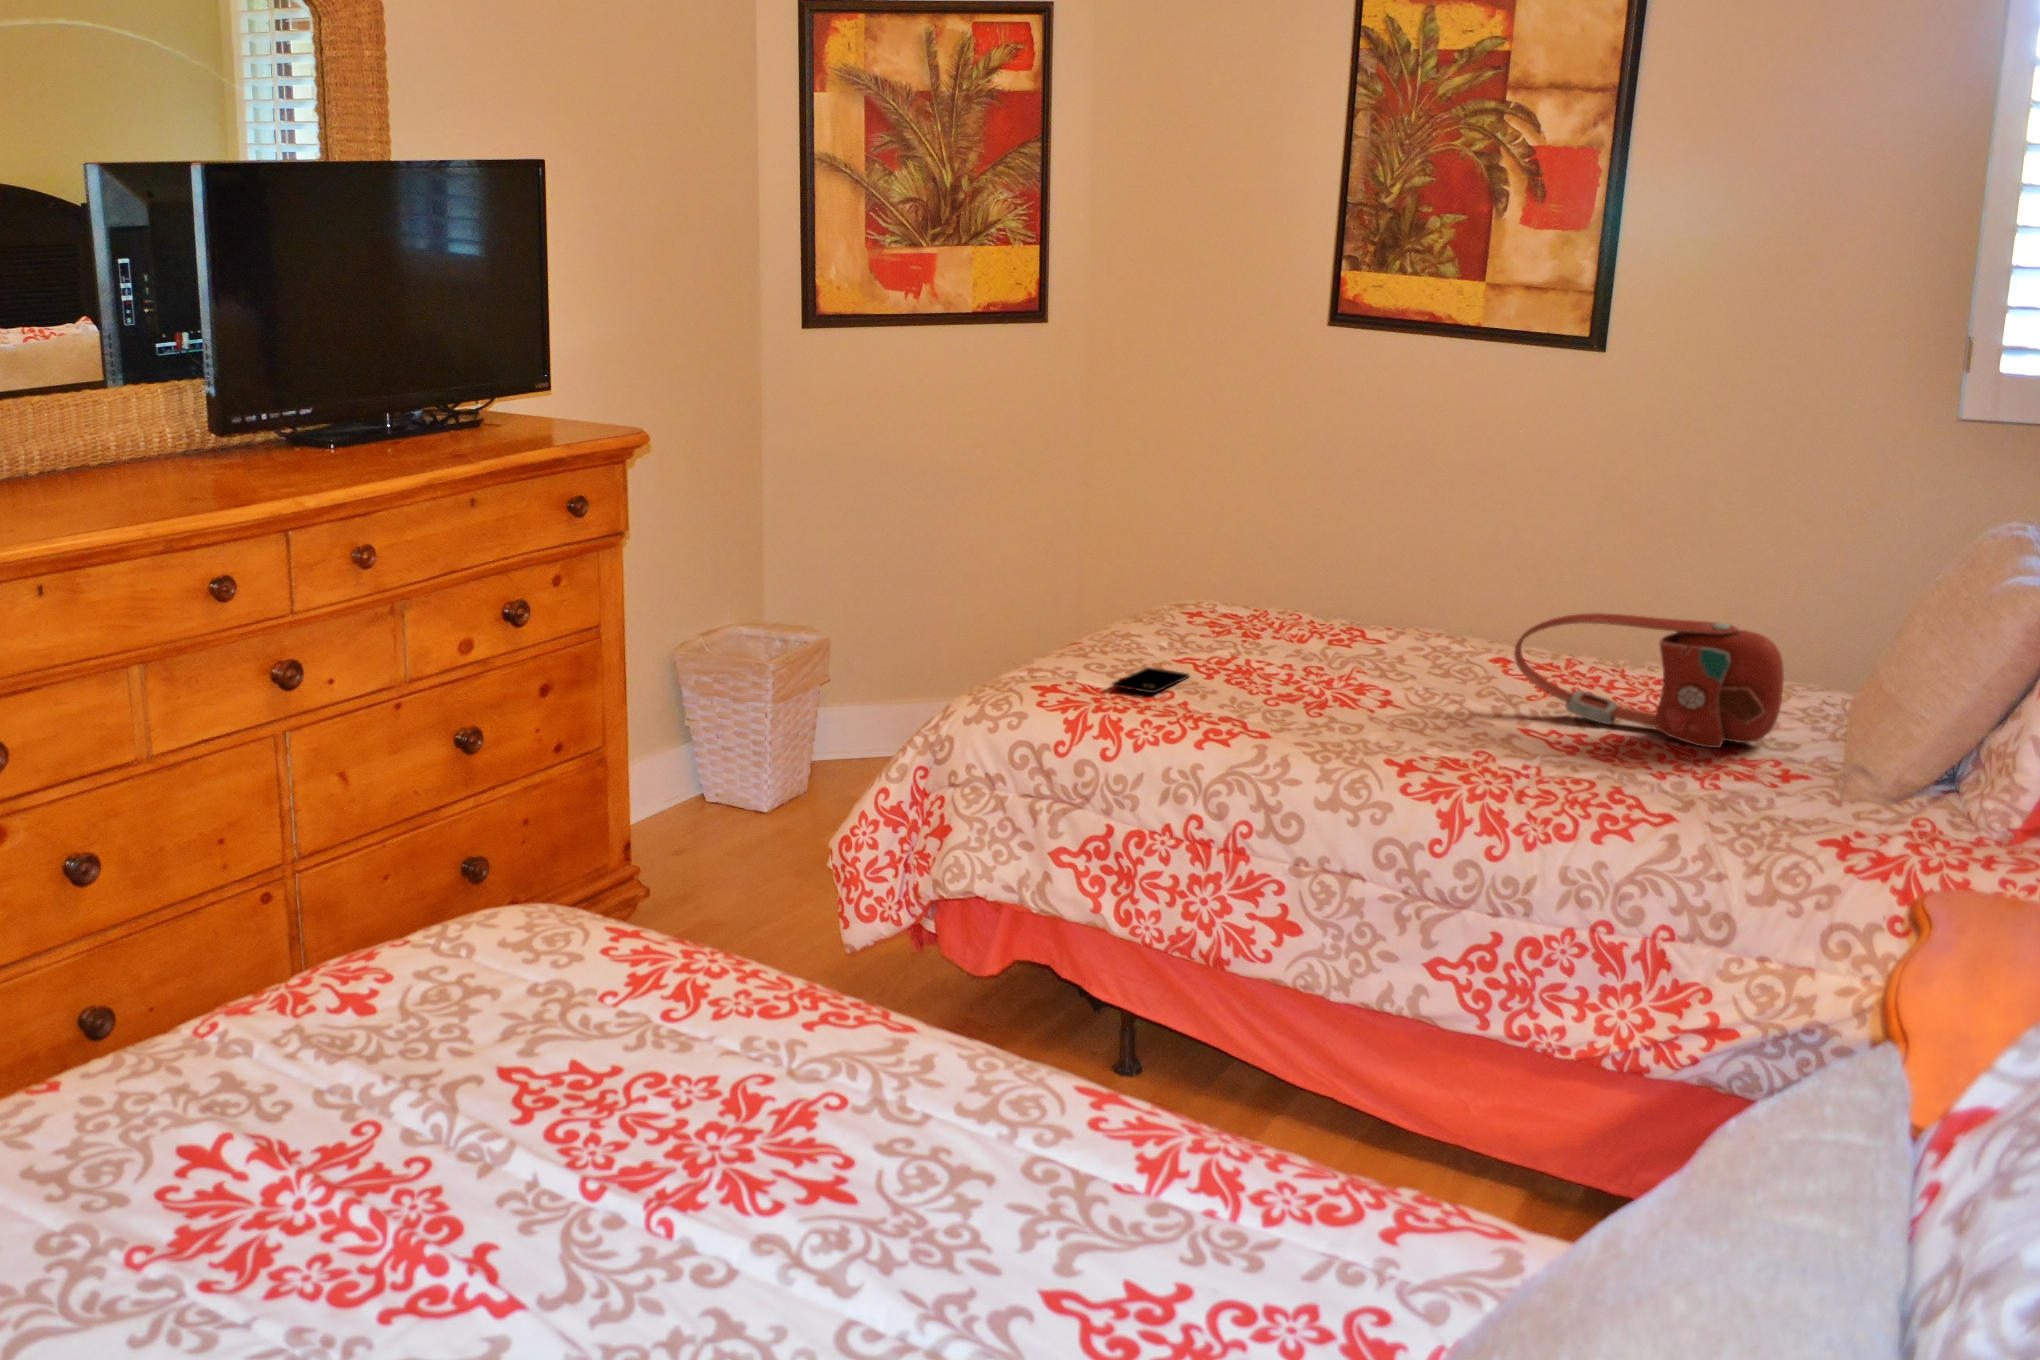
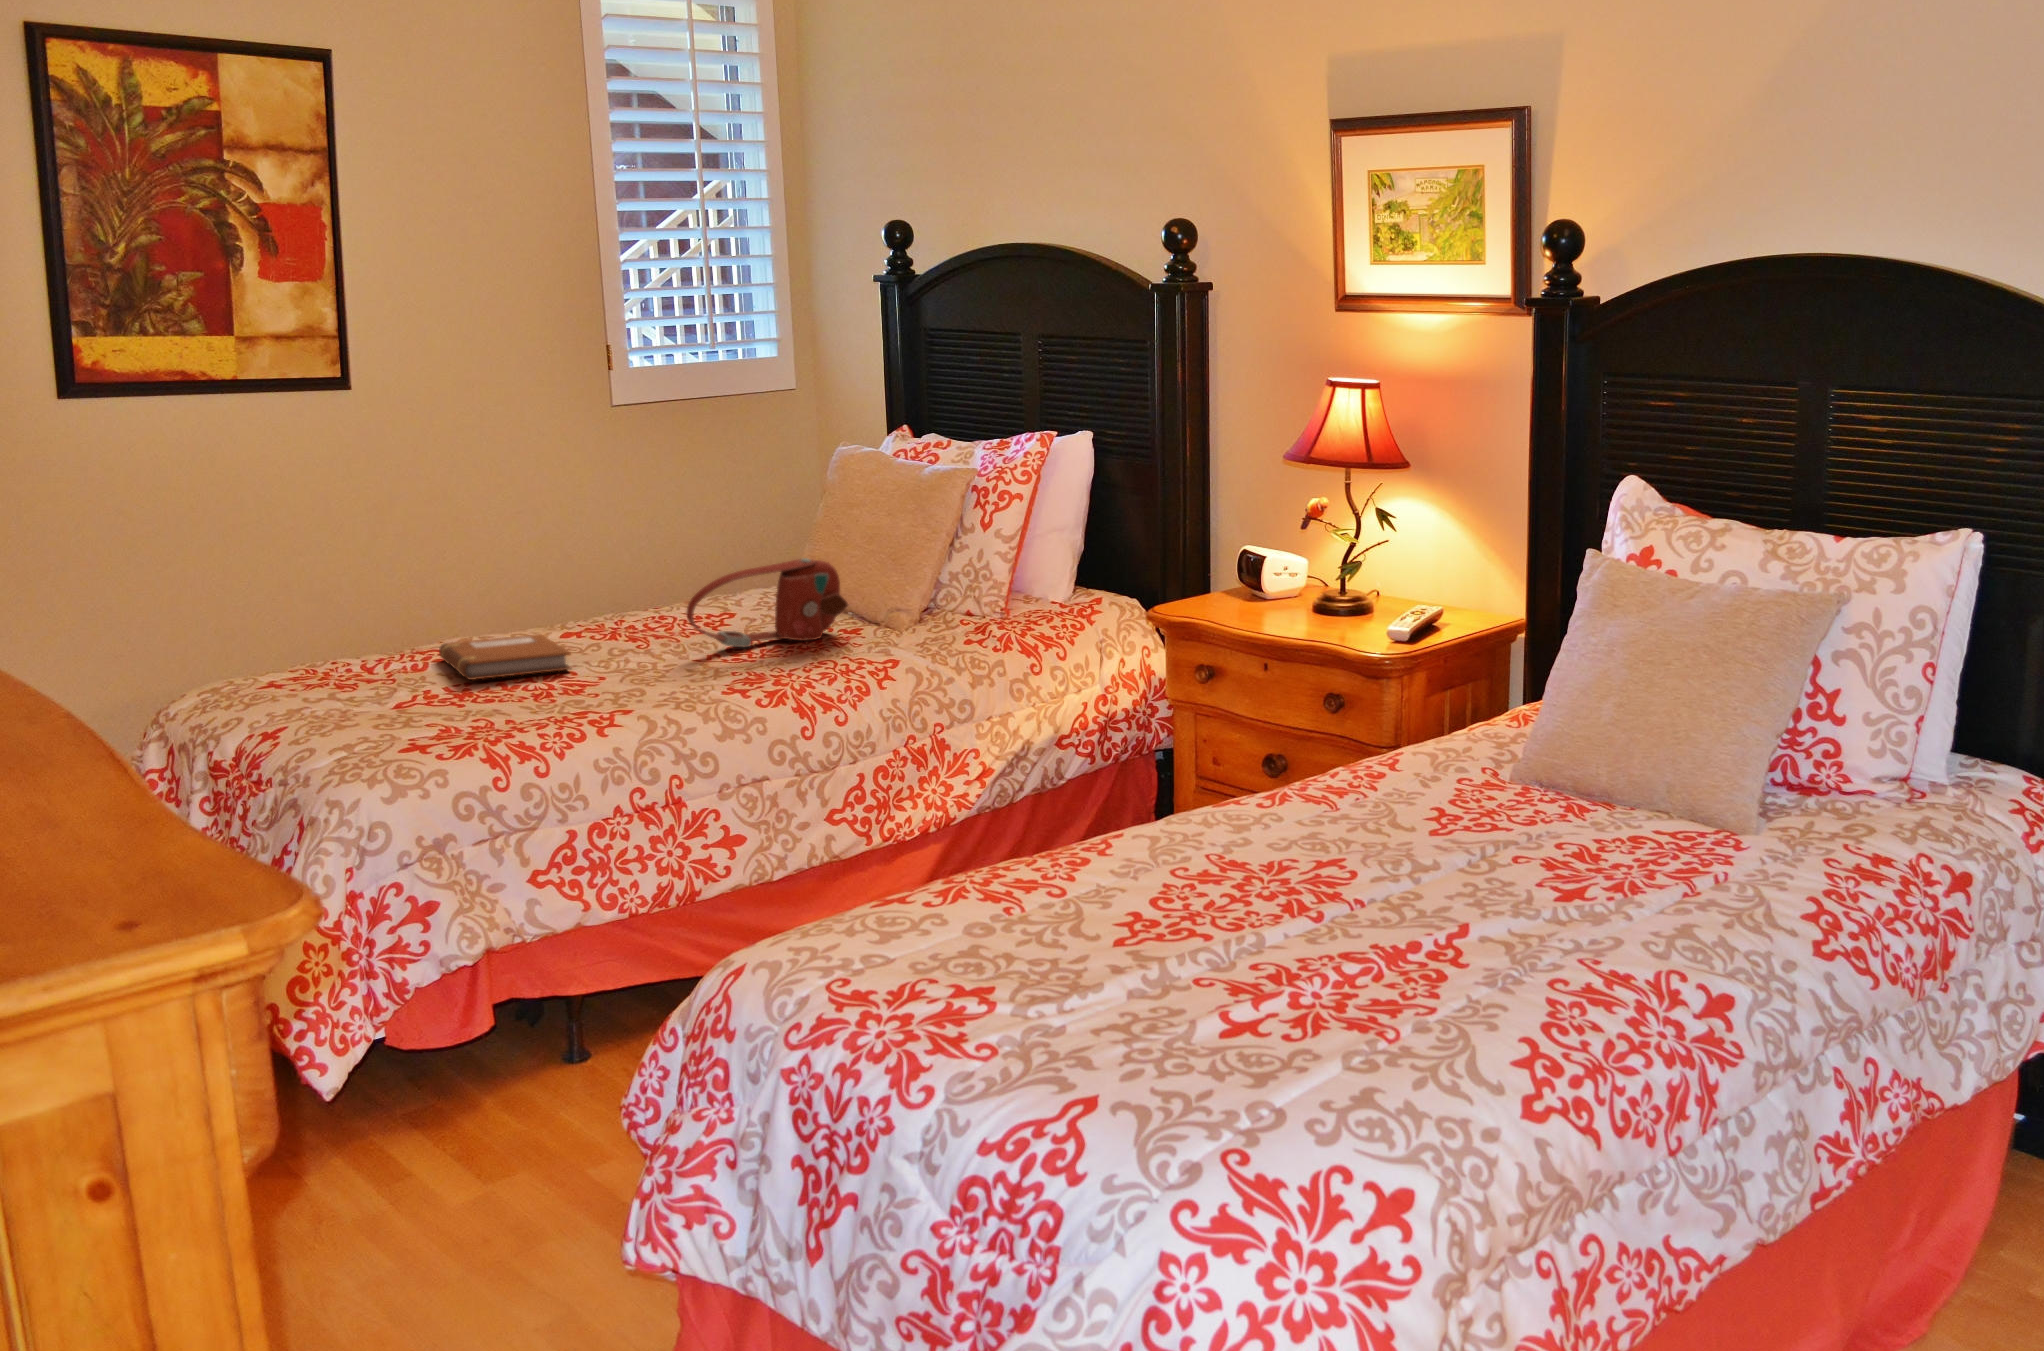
notebook: none [1278,618,1462,677] -> present [439,634,571,680]
smartphone: present [1112,668,1189,693] -> none [432,711,511,732]

